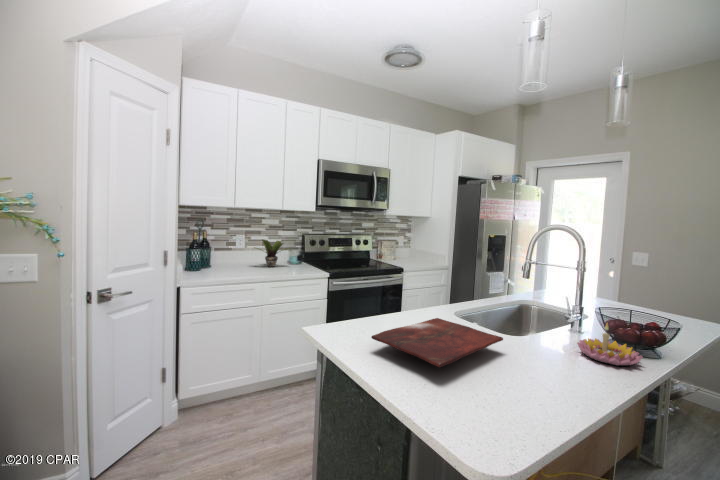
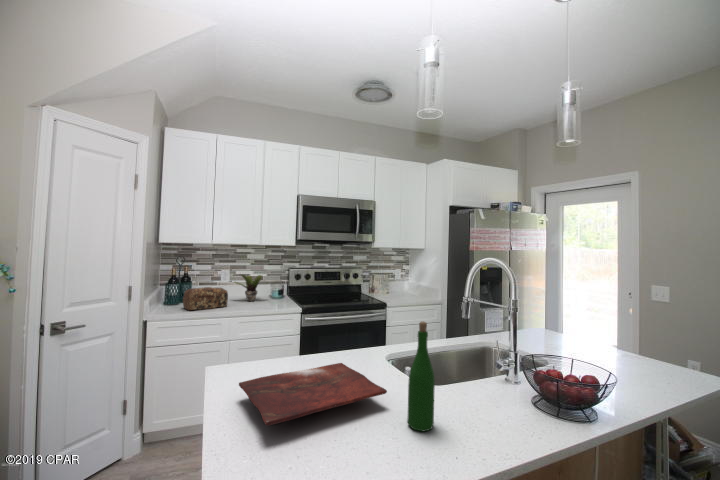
bread loaf: none [209,253,255,276] -> present [183,287,228,310]
wine bottle: none [530,277,559,368] -> present [407,322,435,432]
candle holder: present [577,323,643,366] -> none [479,377,552,434]

